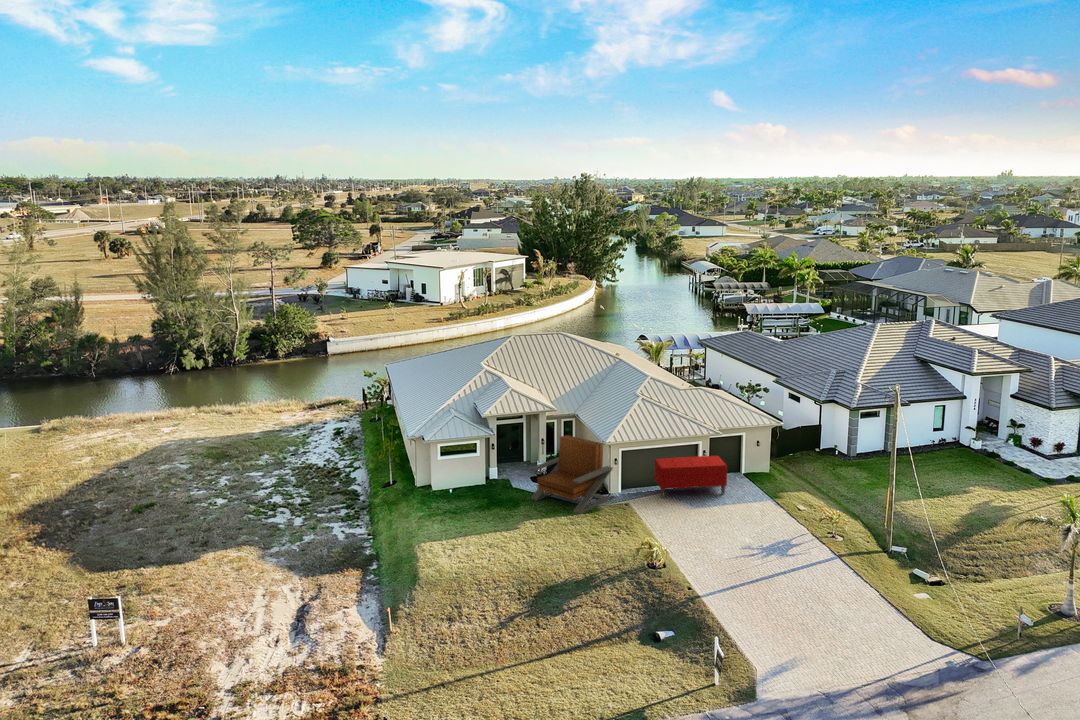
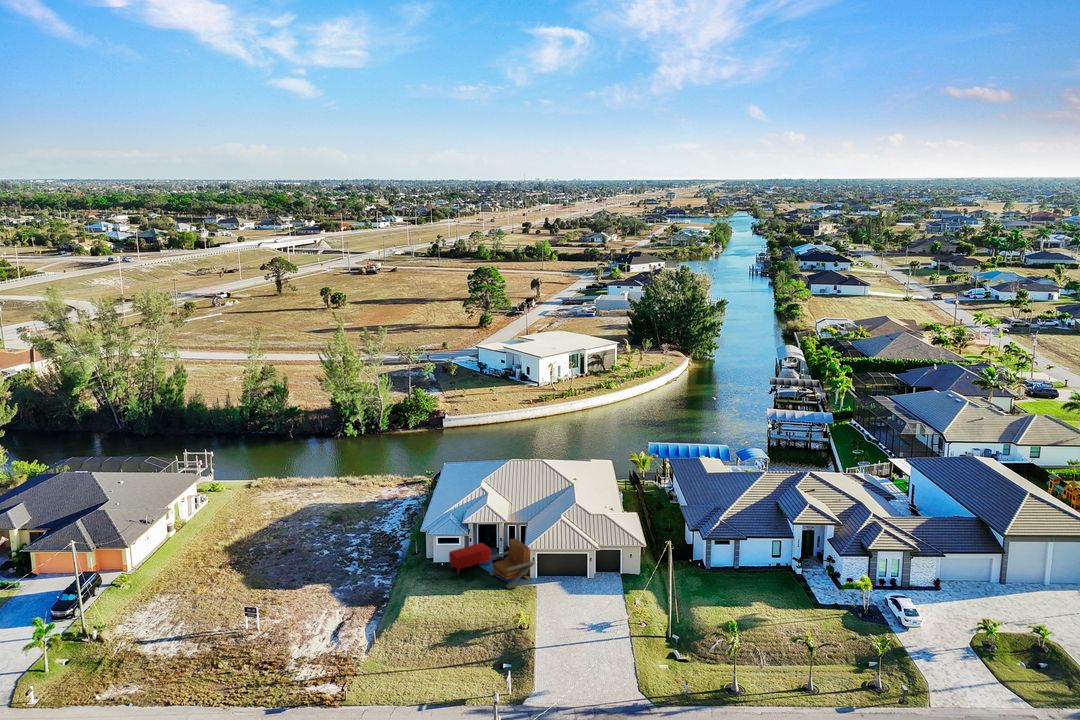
bench: present [654,456,727,498] -> present [449,543,491,574]

